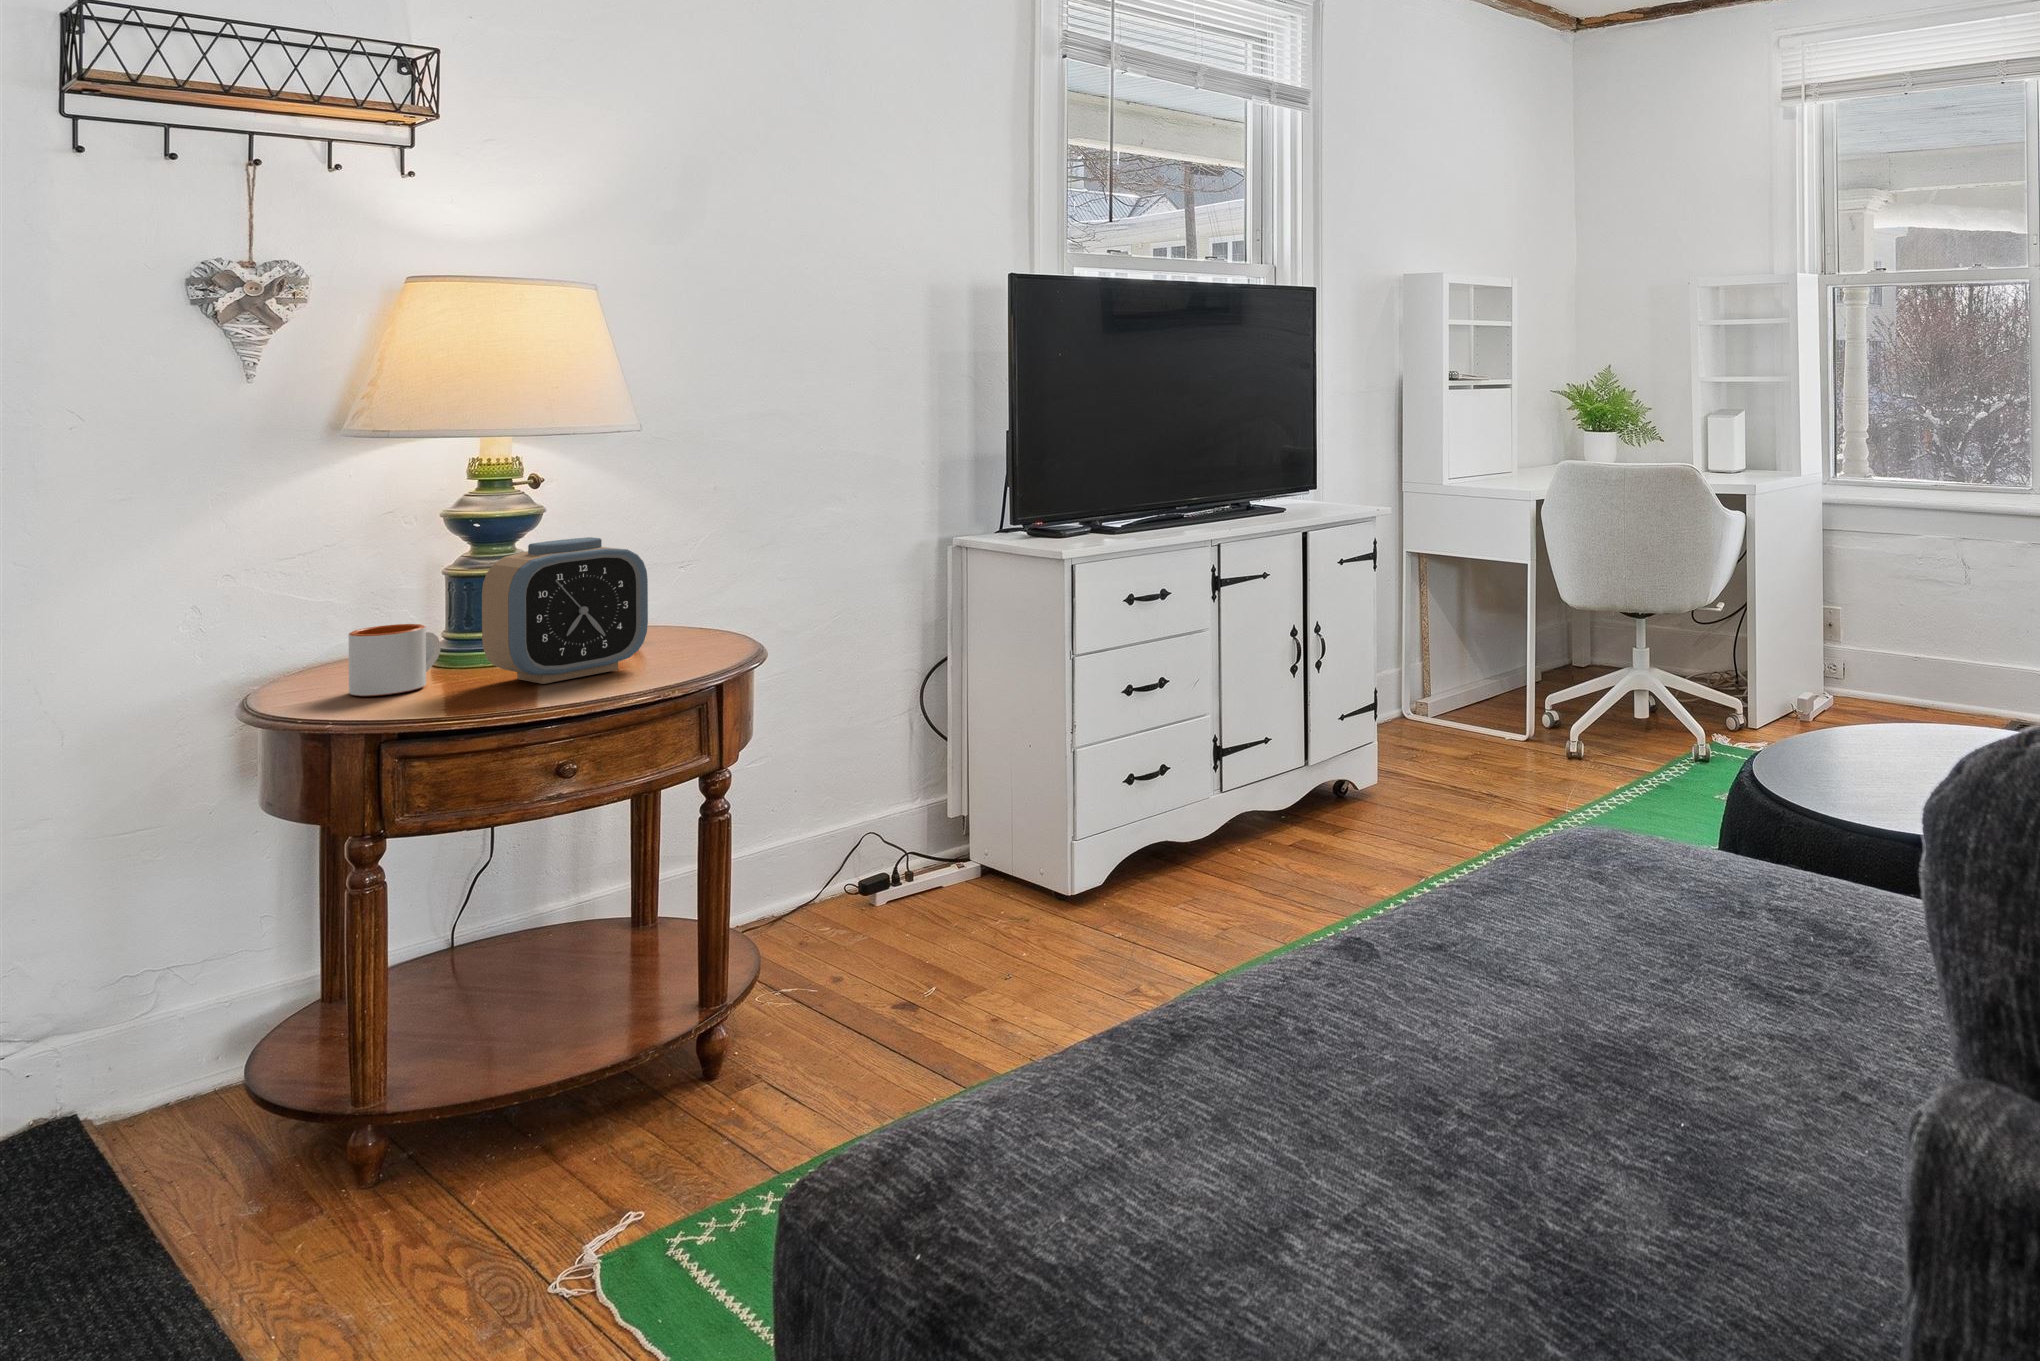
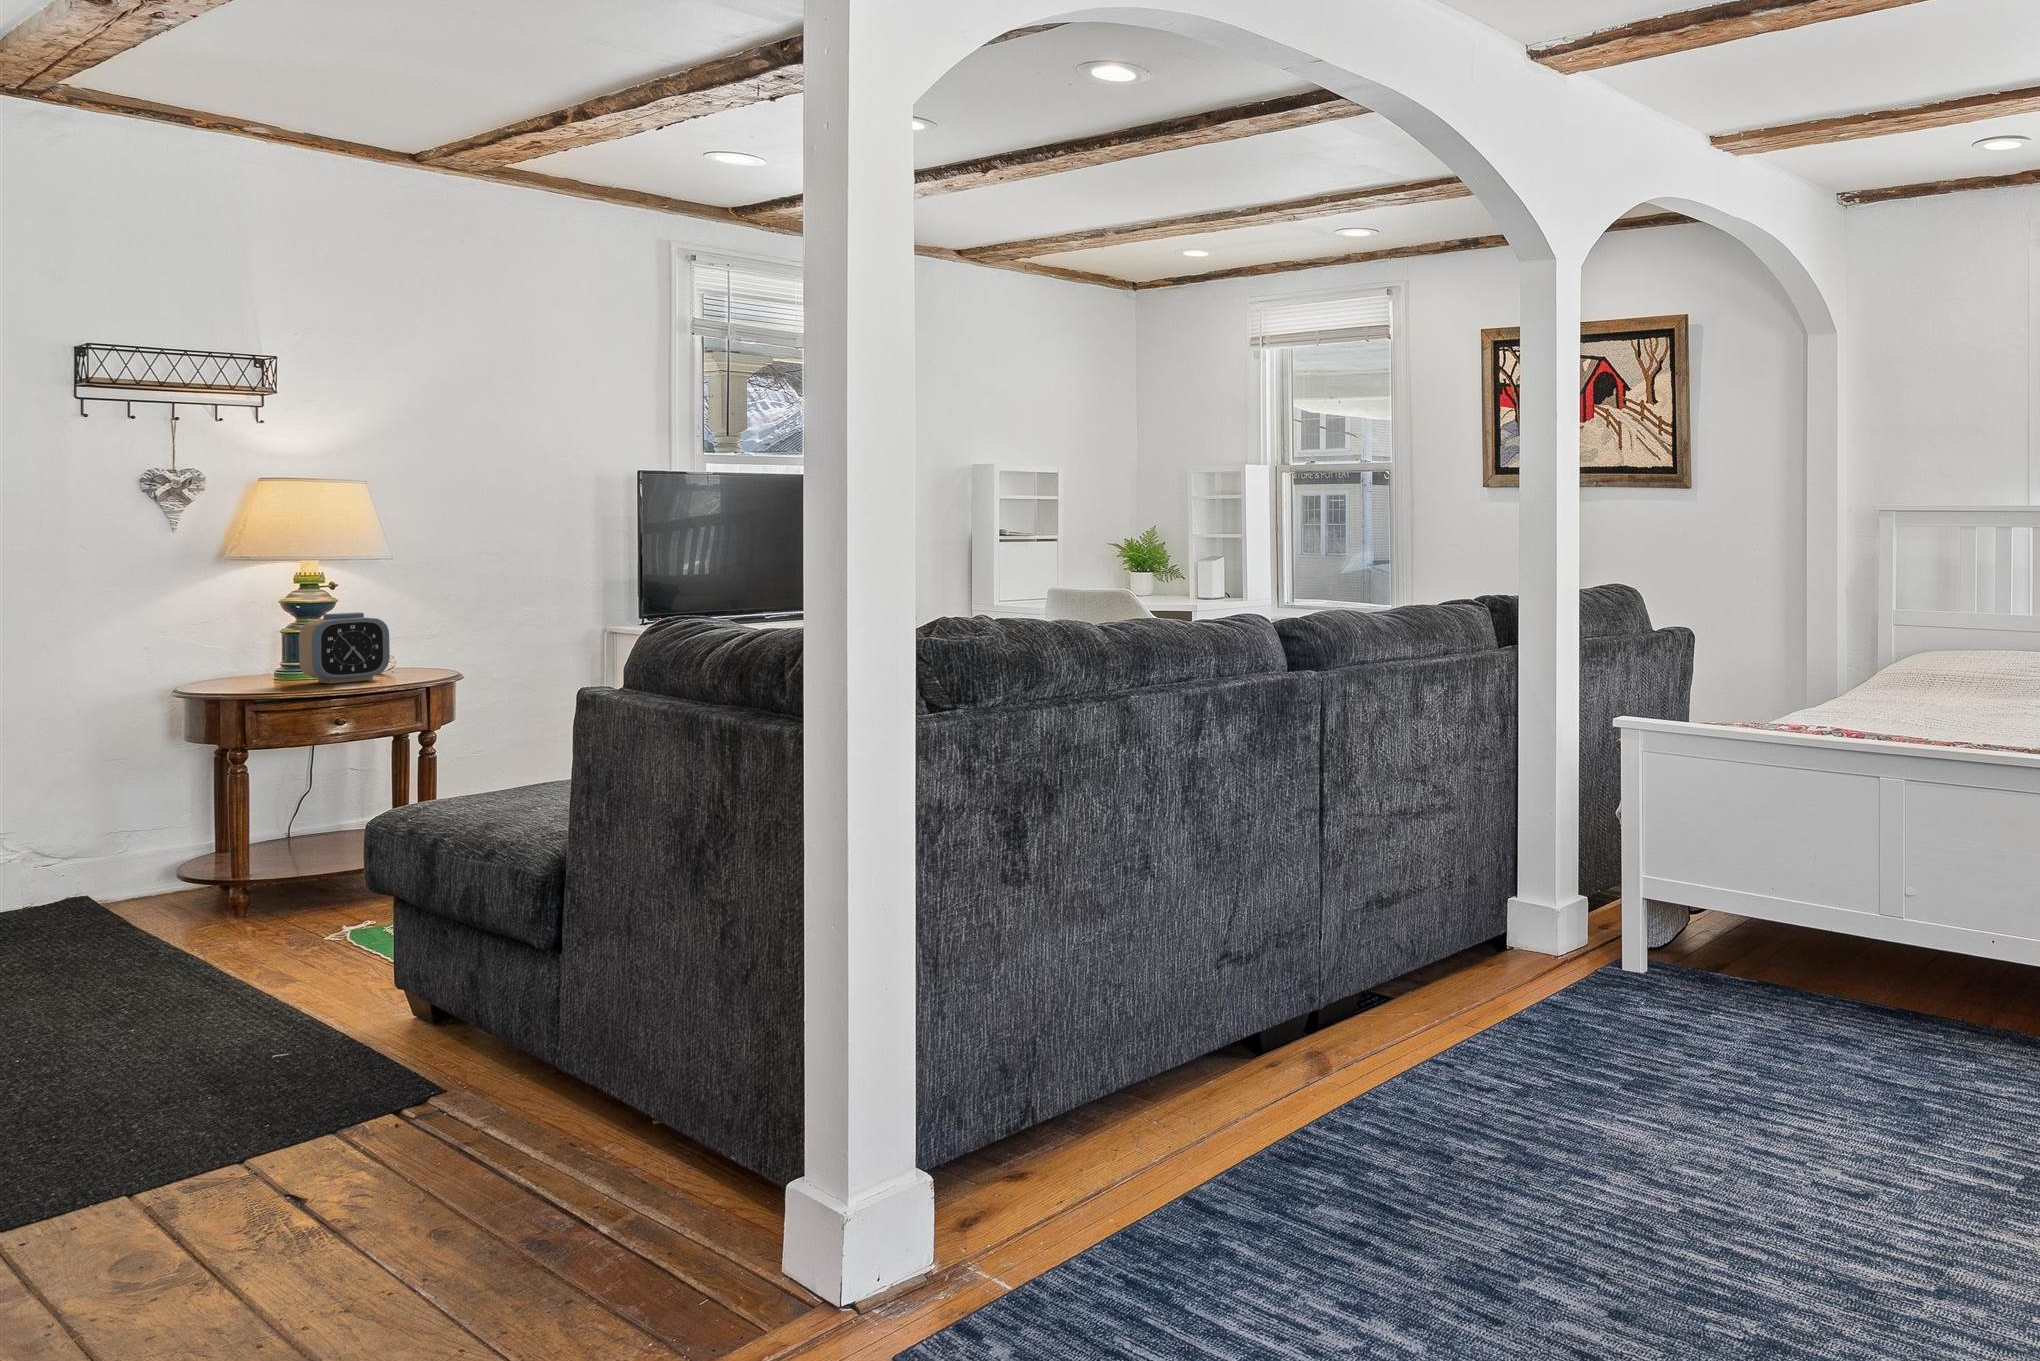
mug: present [349,624,441,696] -> none [229,653,278,686]

